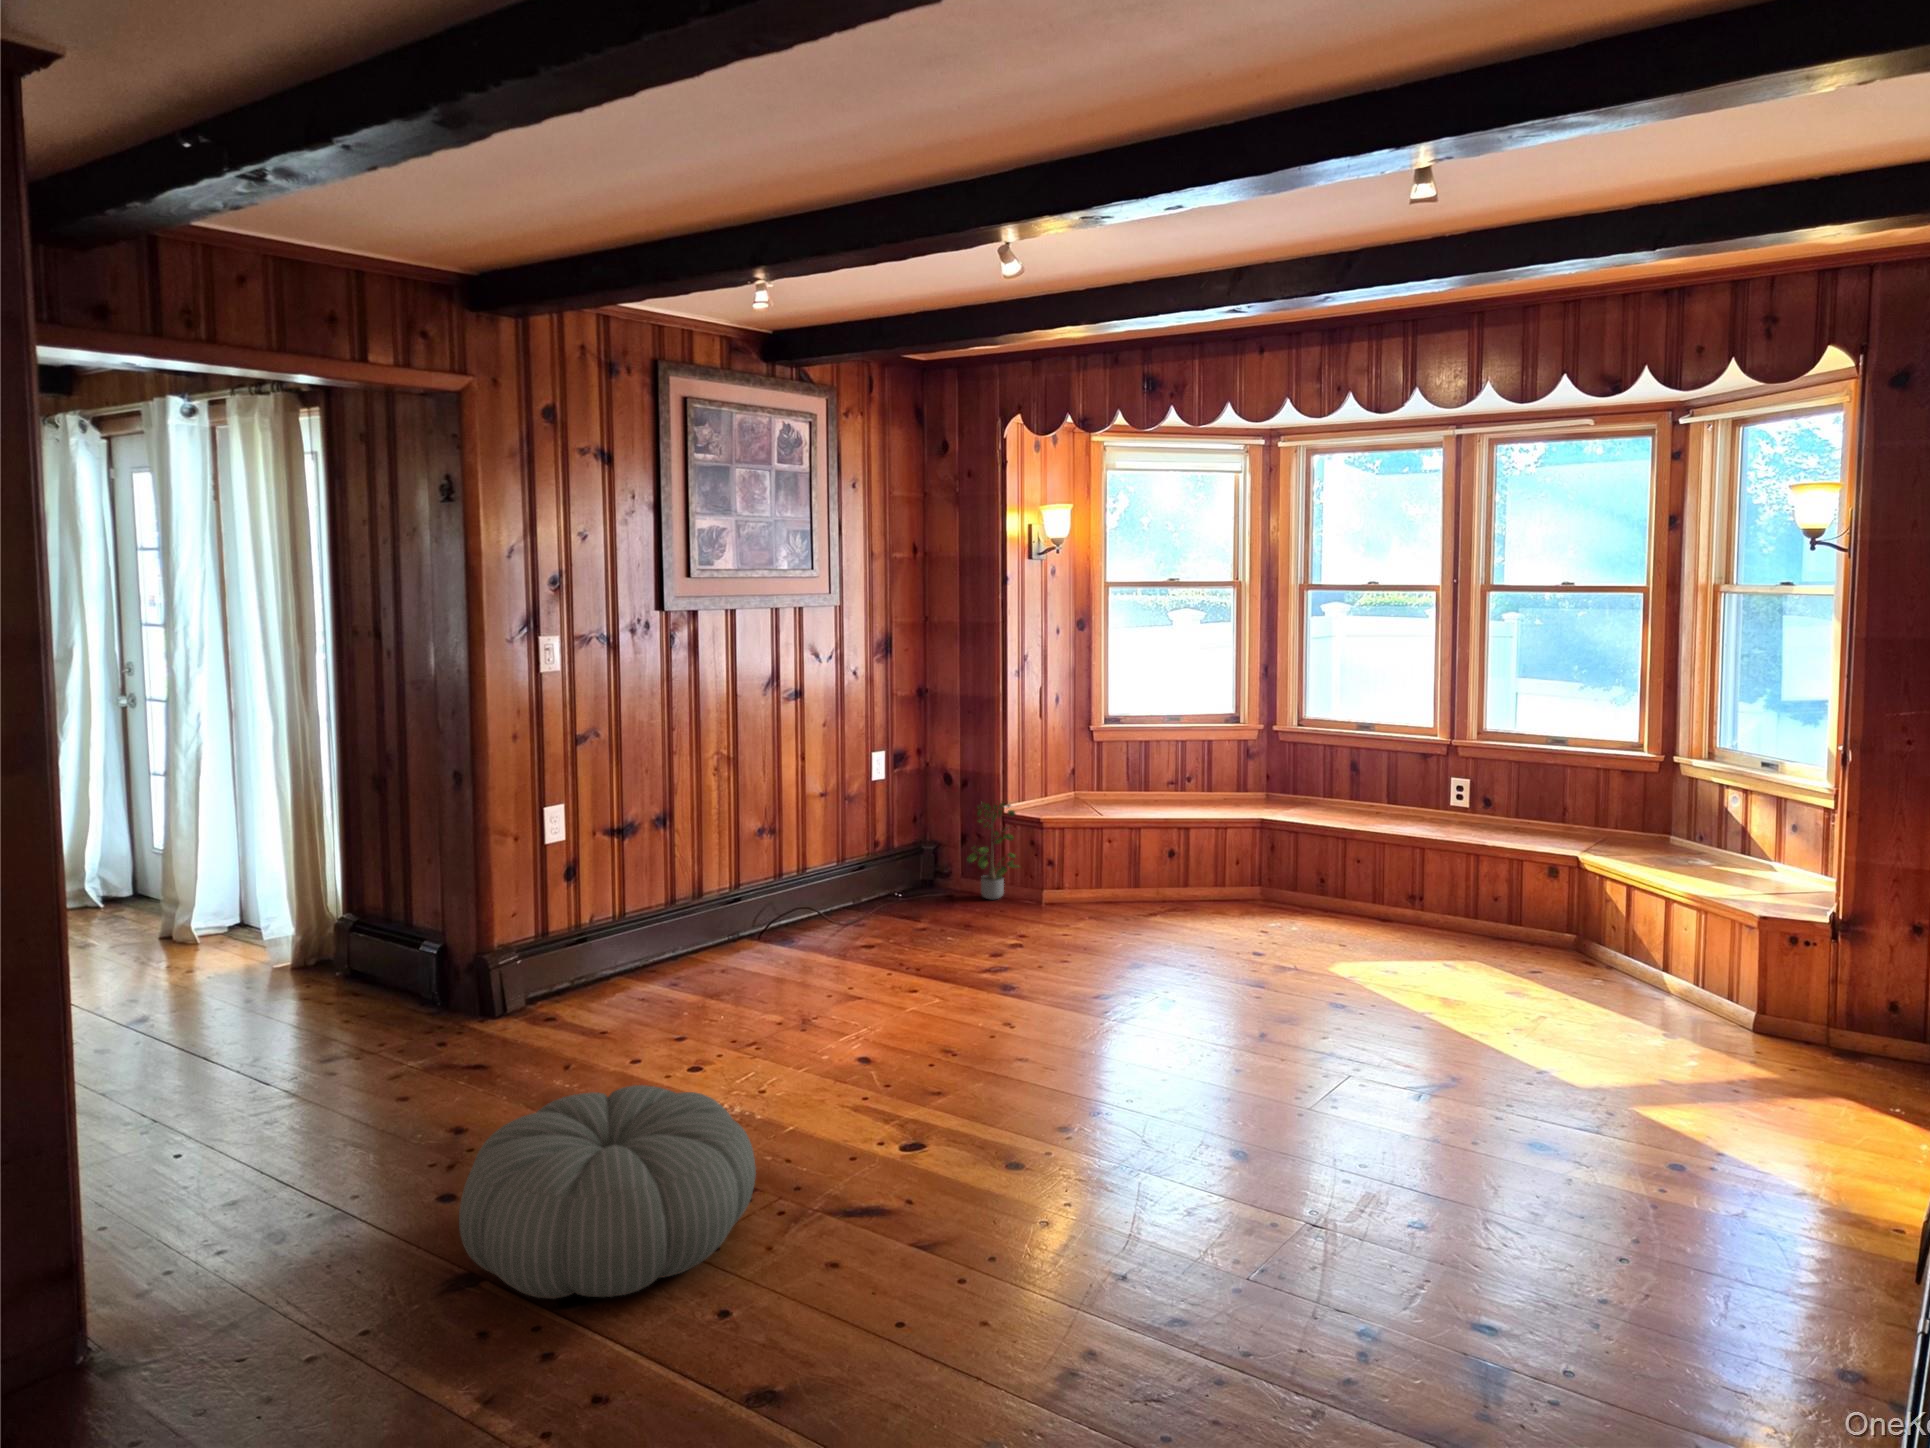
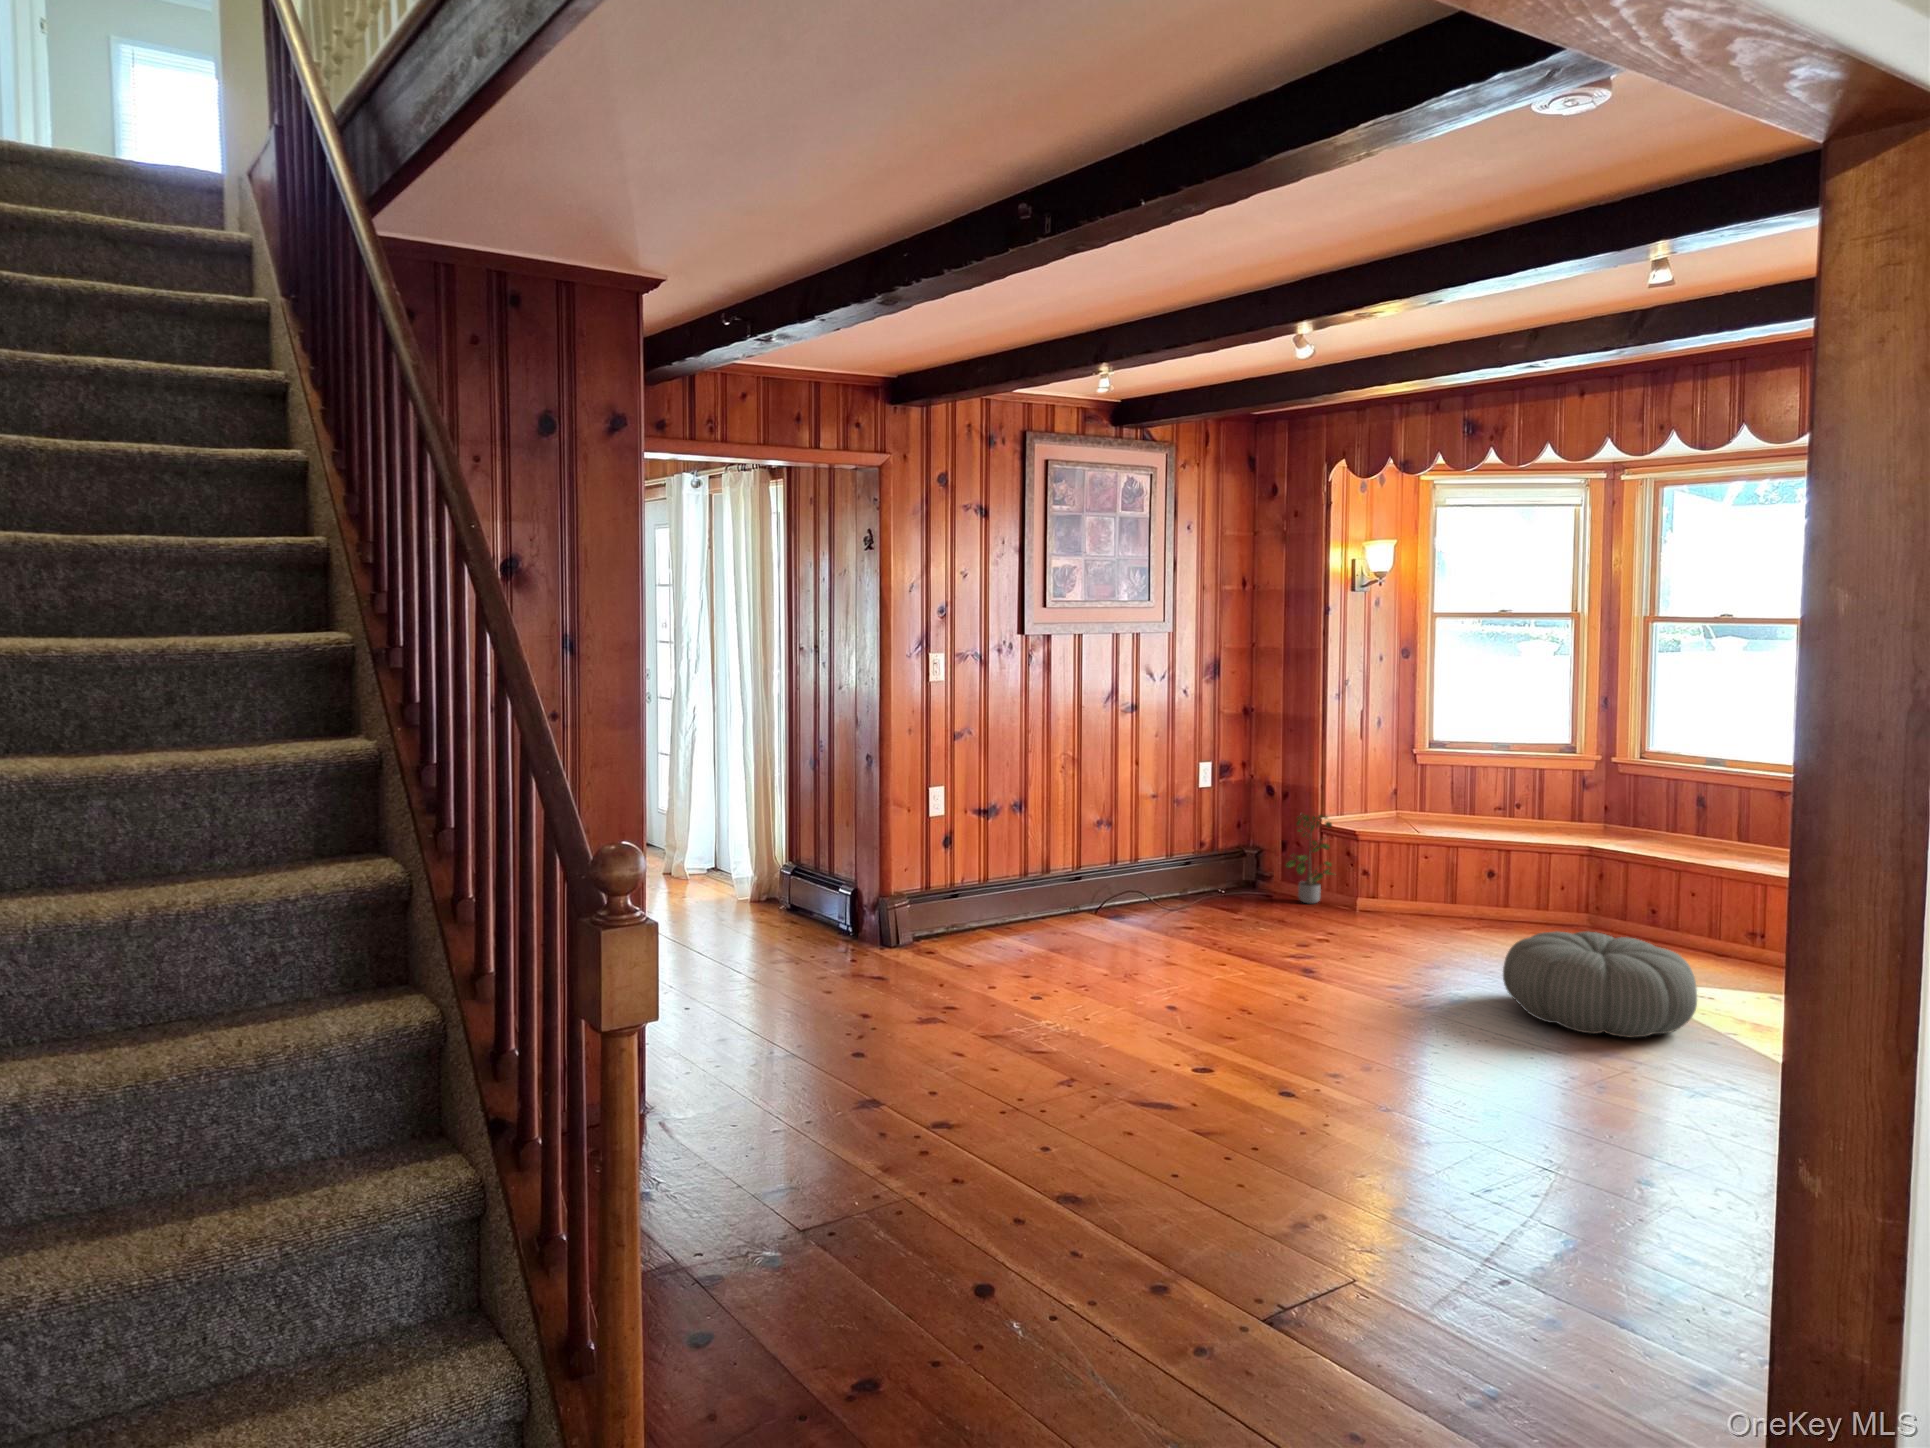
pouf: present [459,1085,756,1299] -> present [1503,931,1697,1038]

